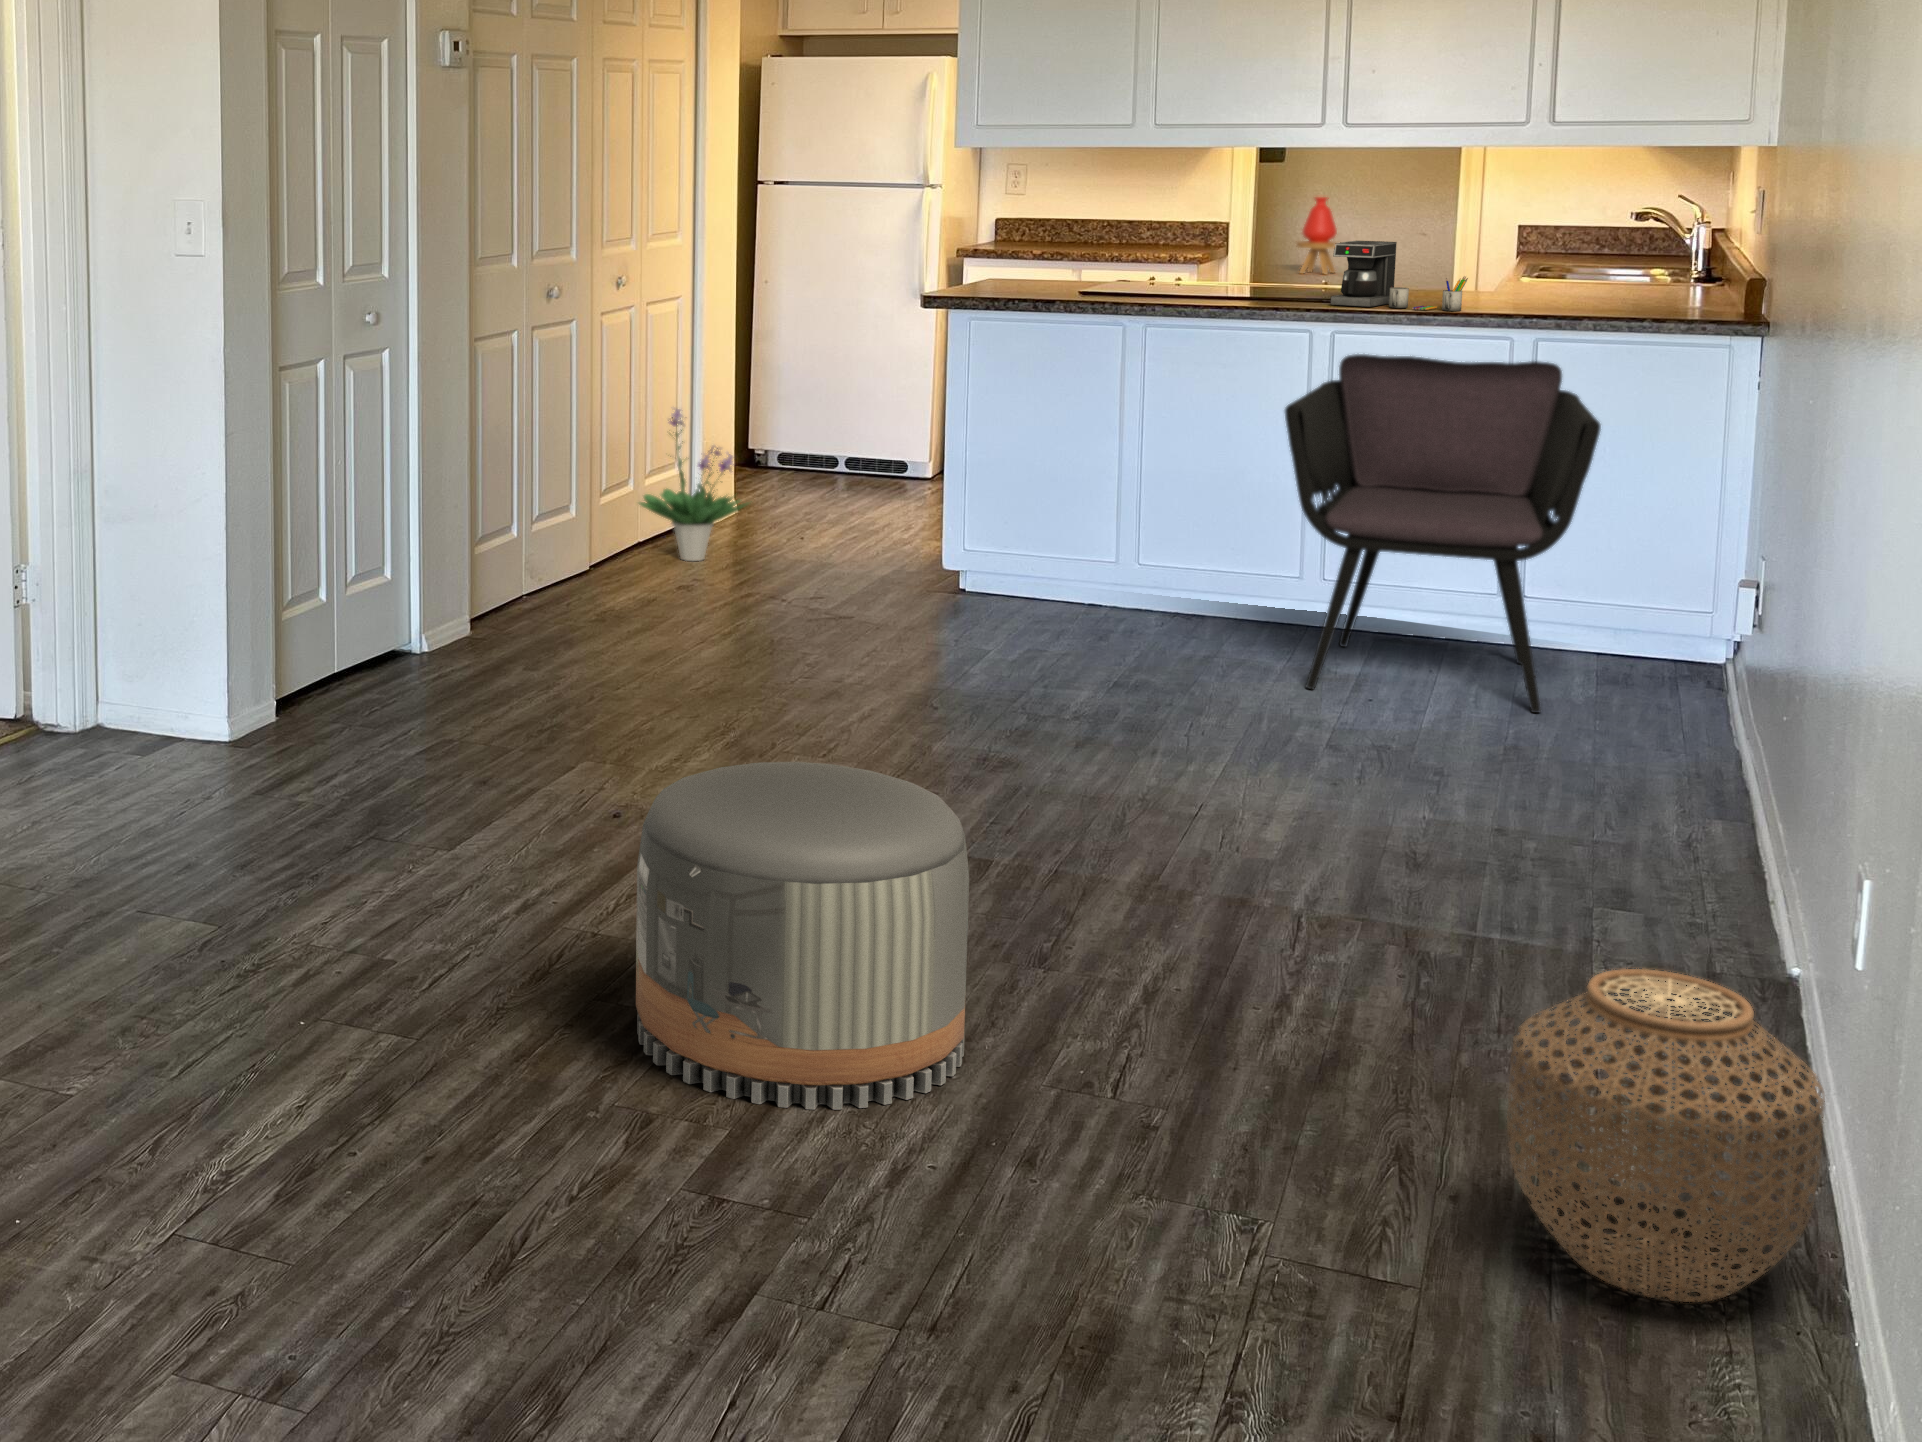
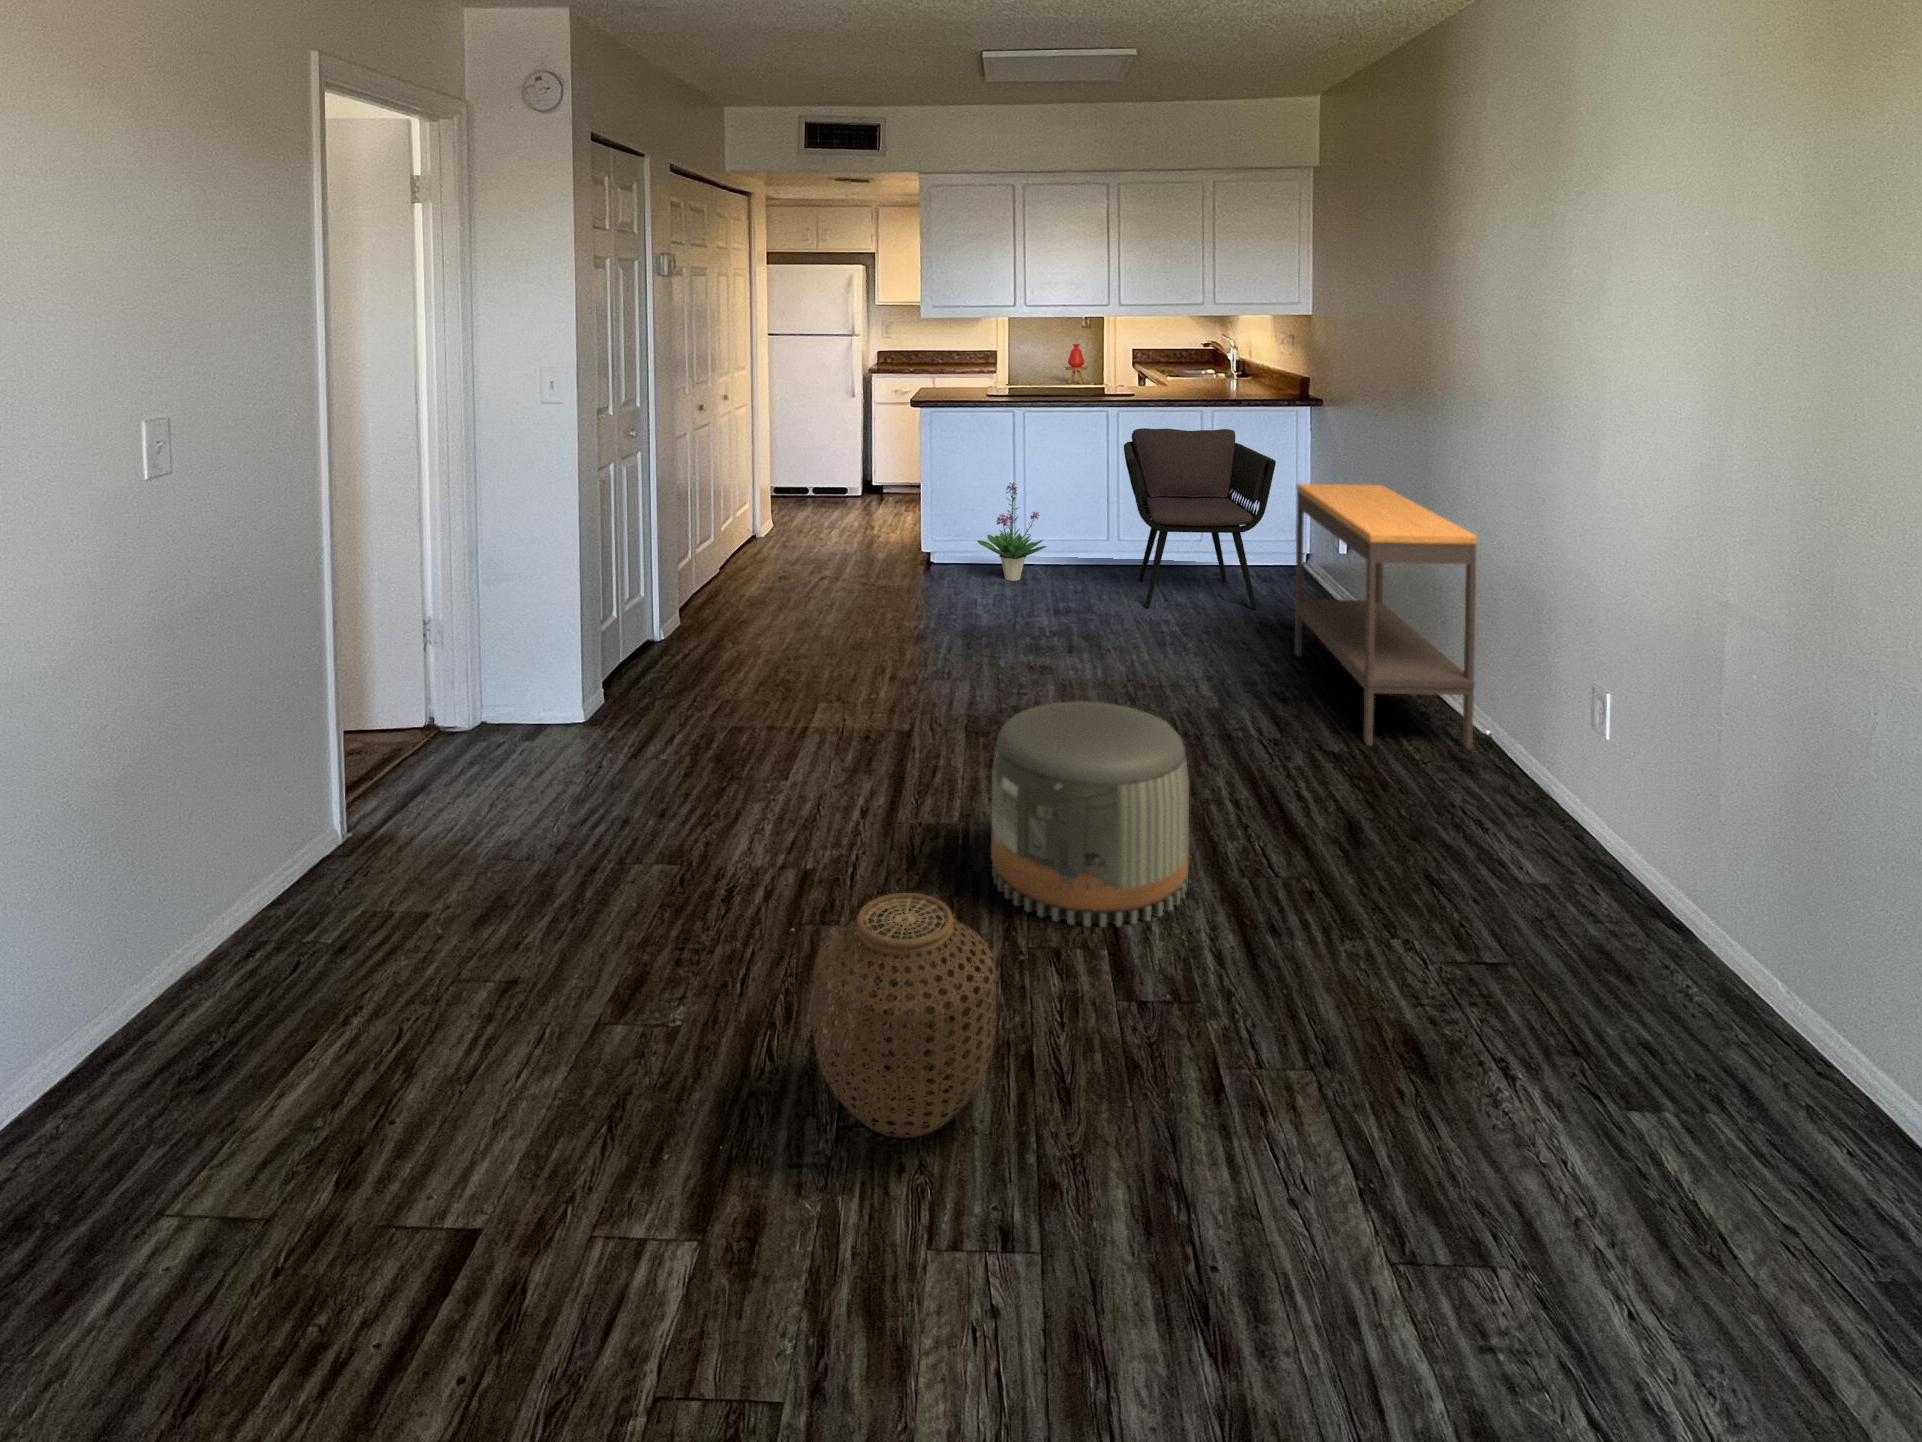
coffee maker: present [1331,241,1468,311] -> none [1118,369,1184,404]
potted plant: present [639,409,749,561] -> present [977,482,1046,581]
console table: none [1526,459,1796,982] -> present [1295,484,1477,749]
woven basket: present [1507,969,1825,1302] -> present [813,893,996,1137]

